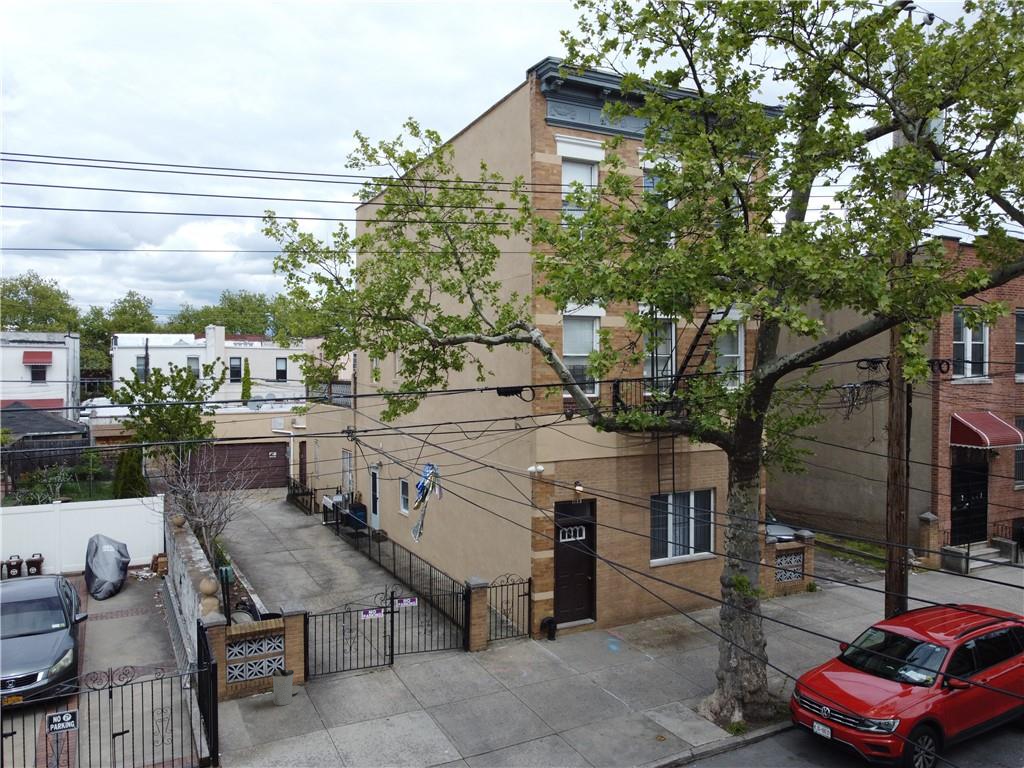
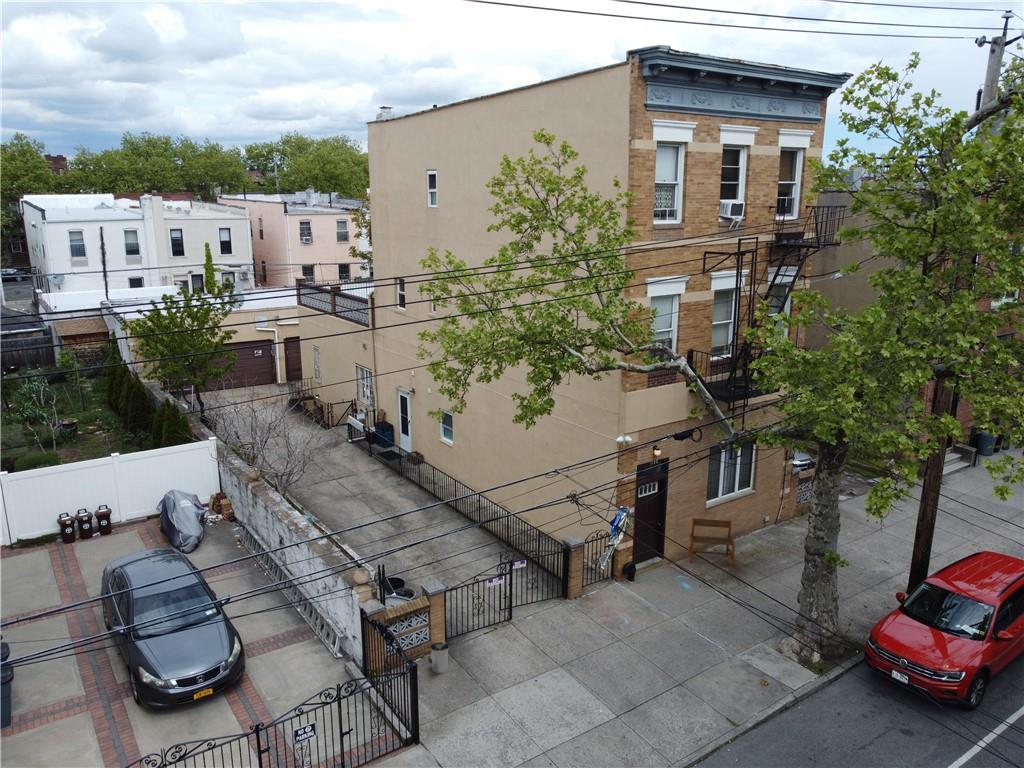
bench: none [631,577,681,633] -> present [689,518,735,566]

